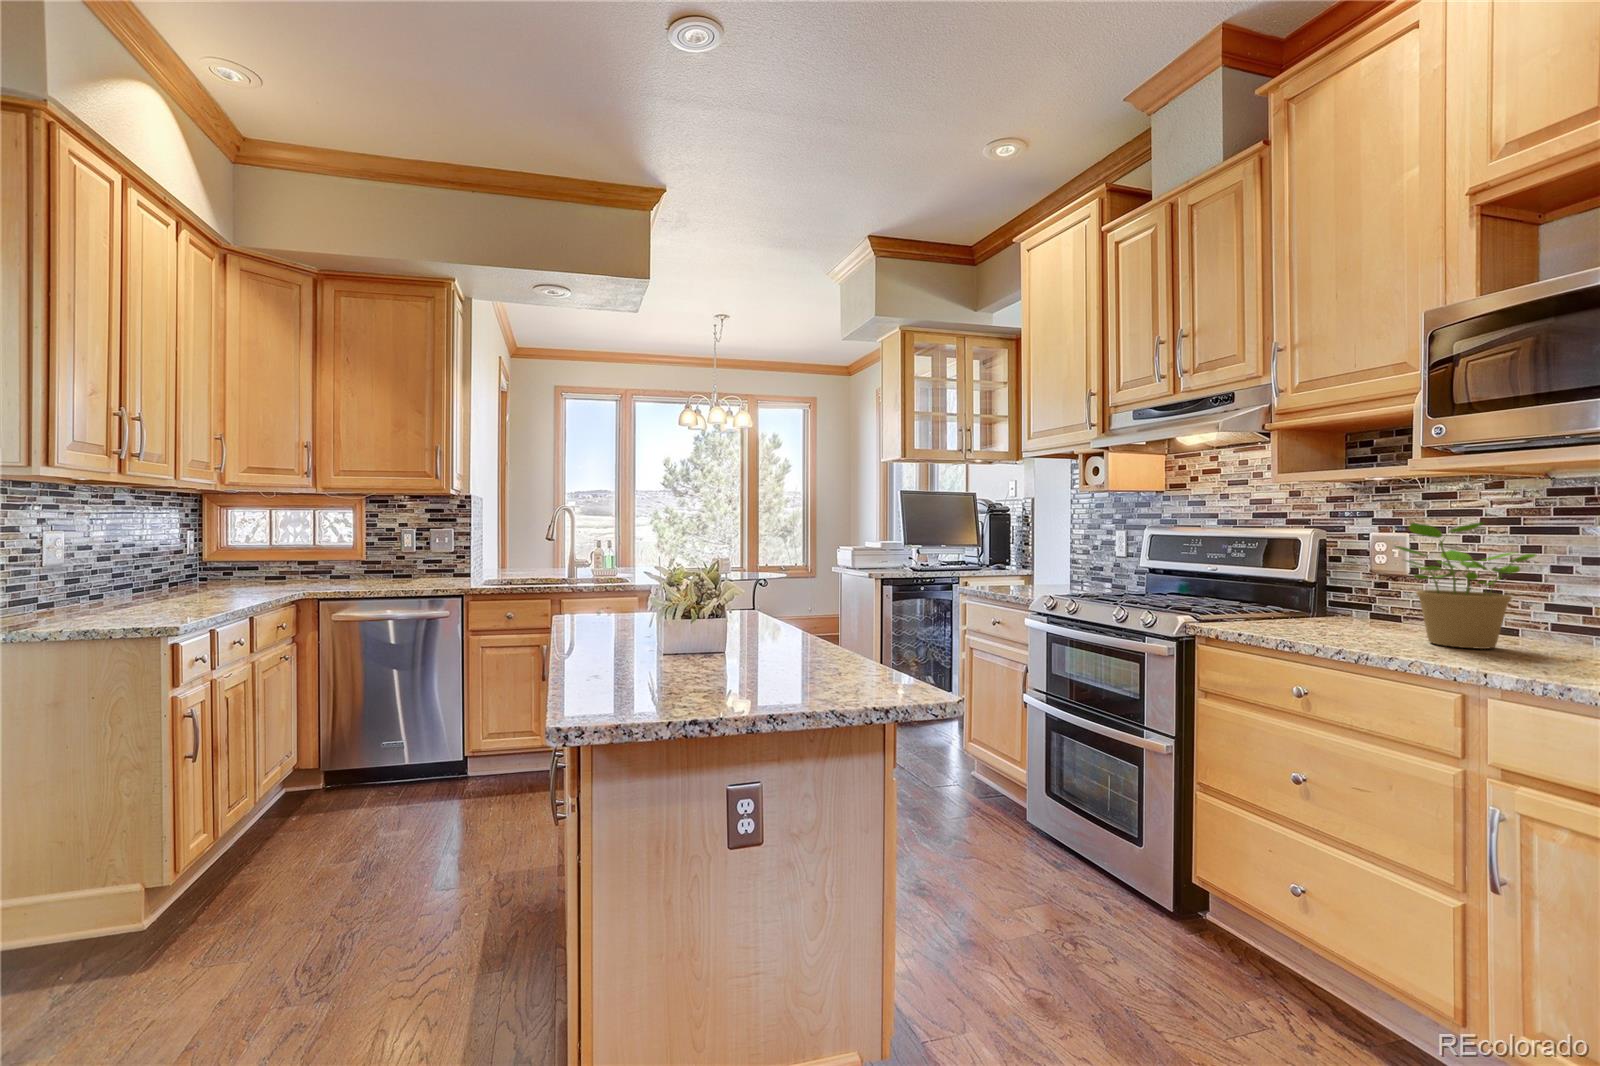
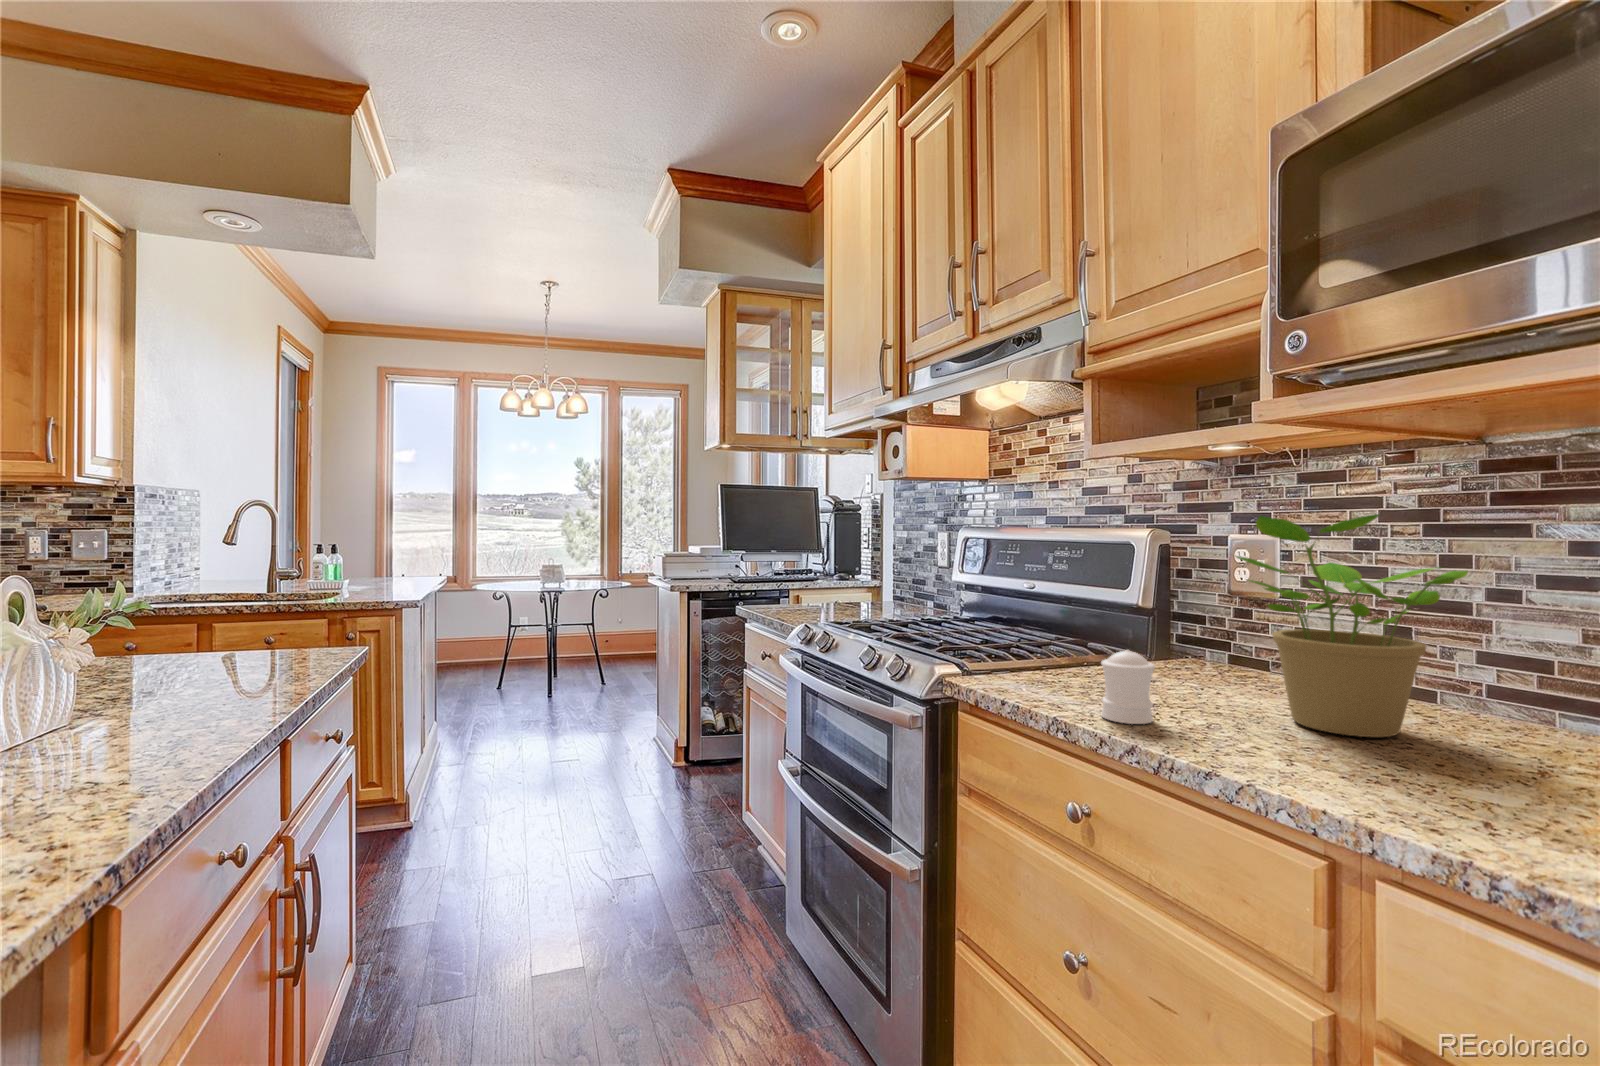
salt shaker: none [1311,601,1346,643] -> present [1101,650,1155,724]

